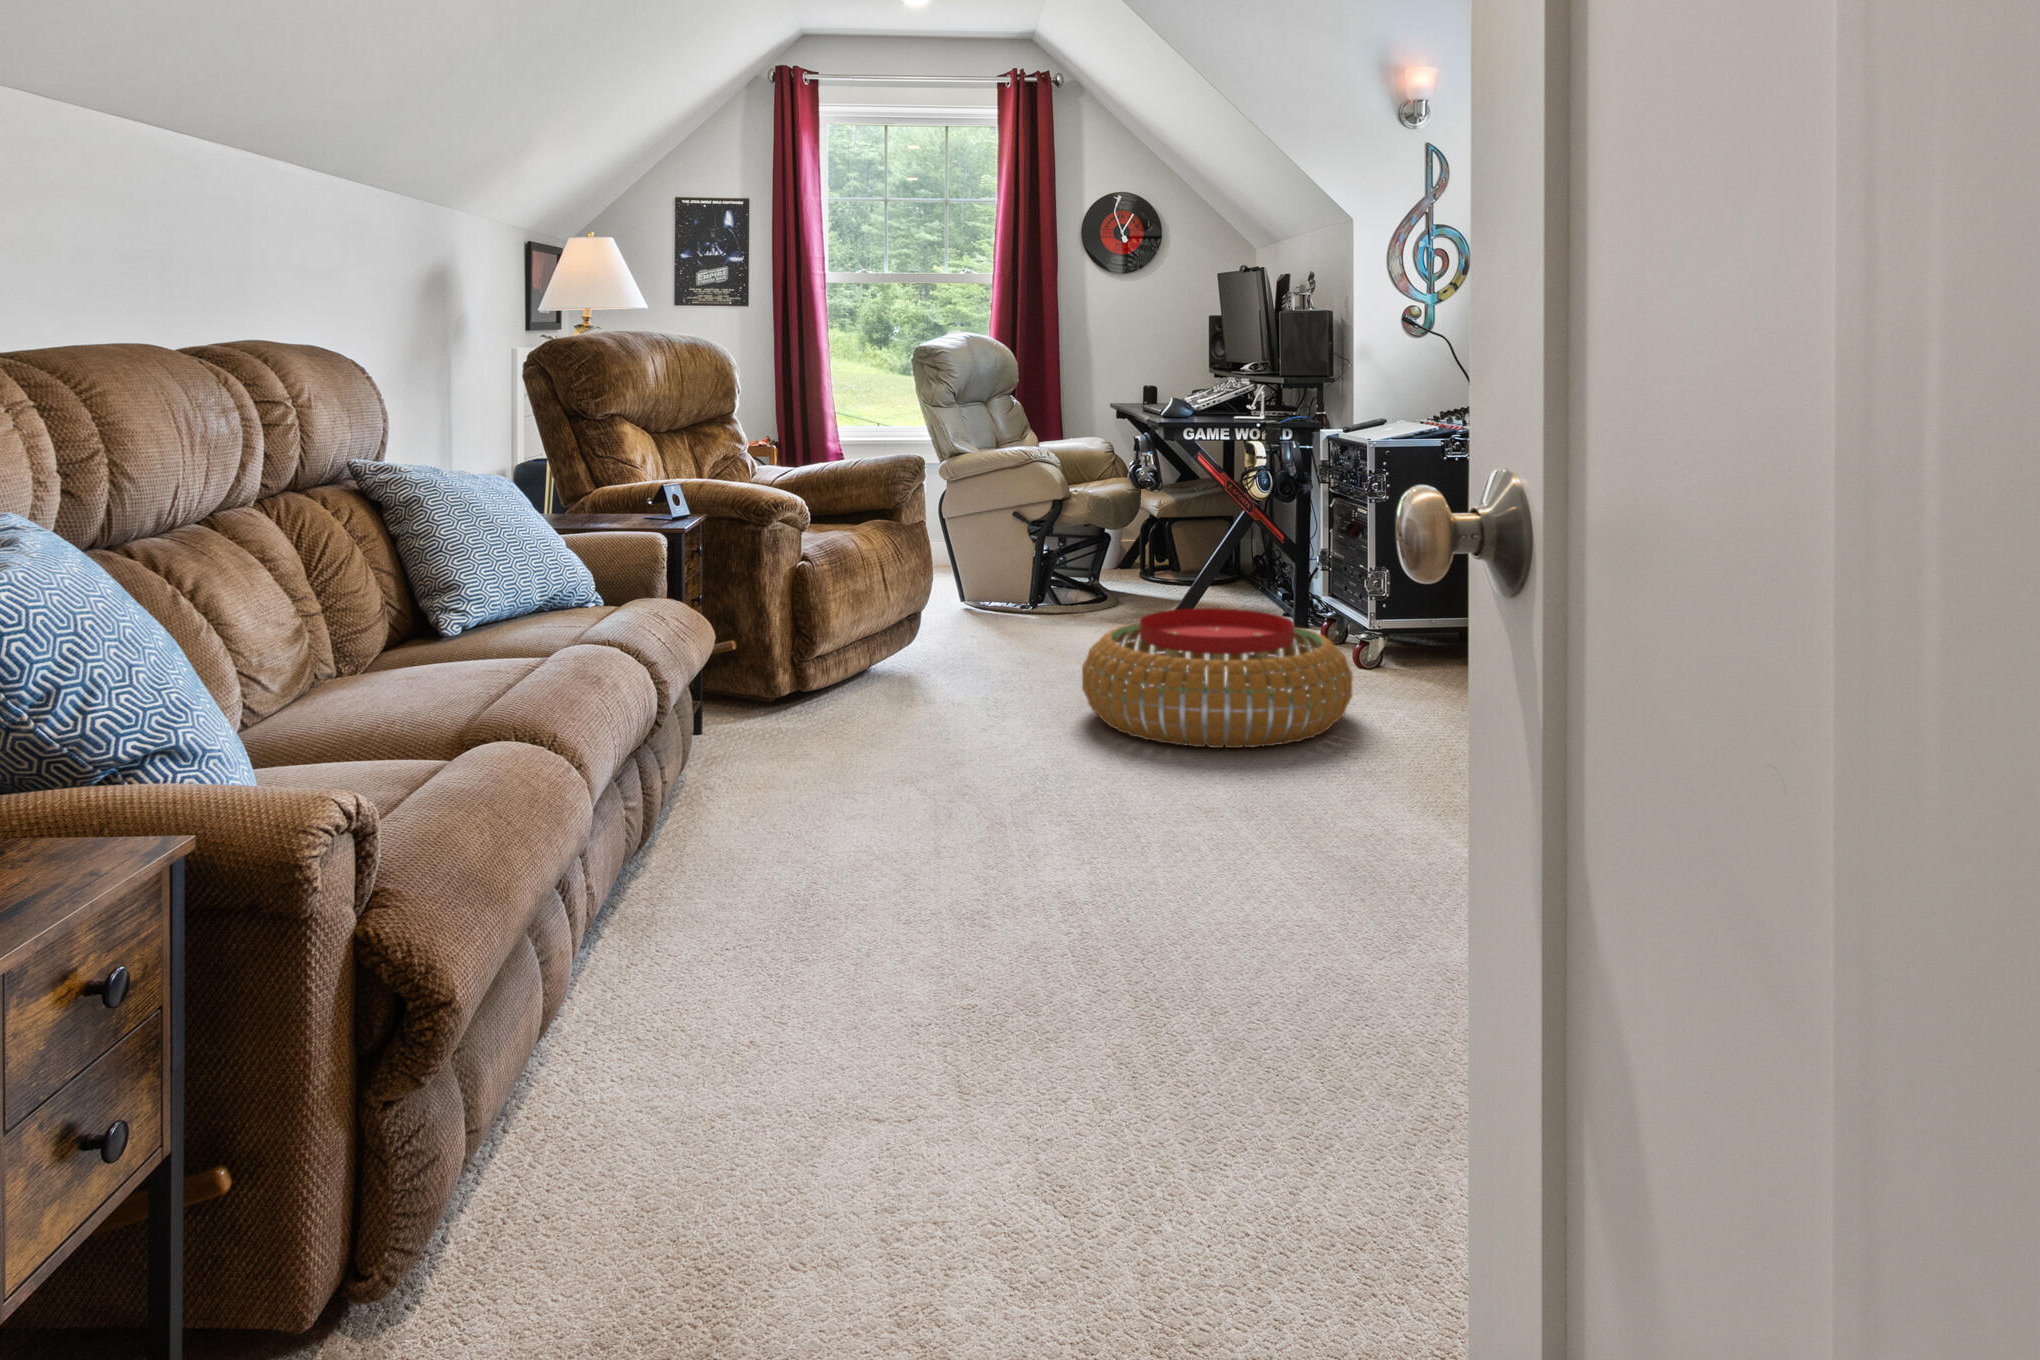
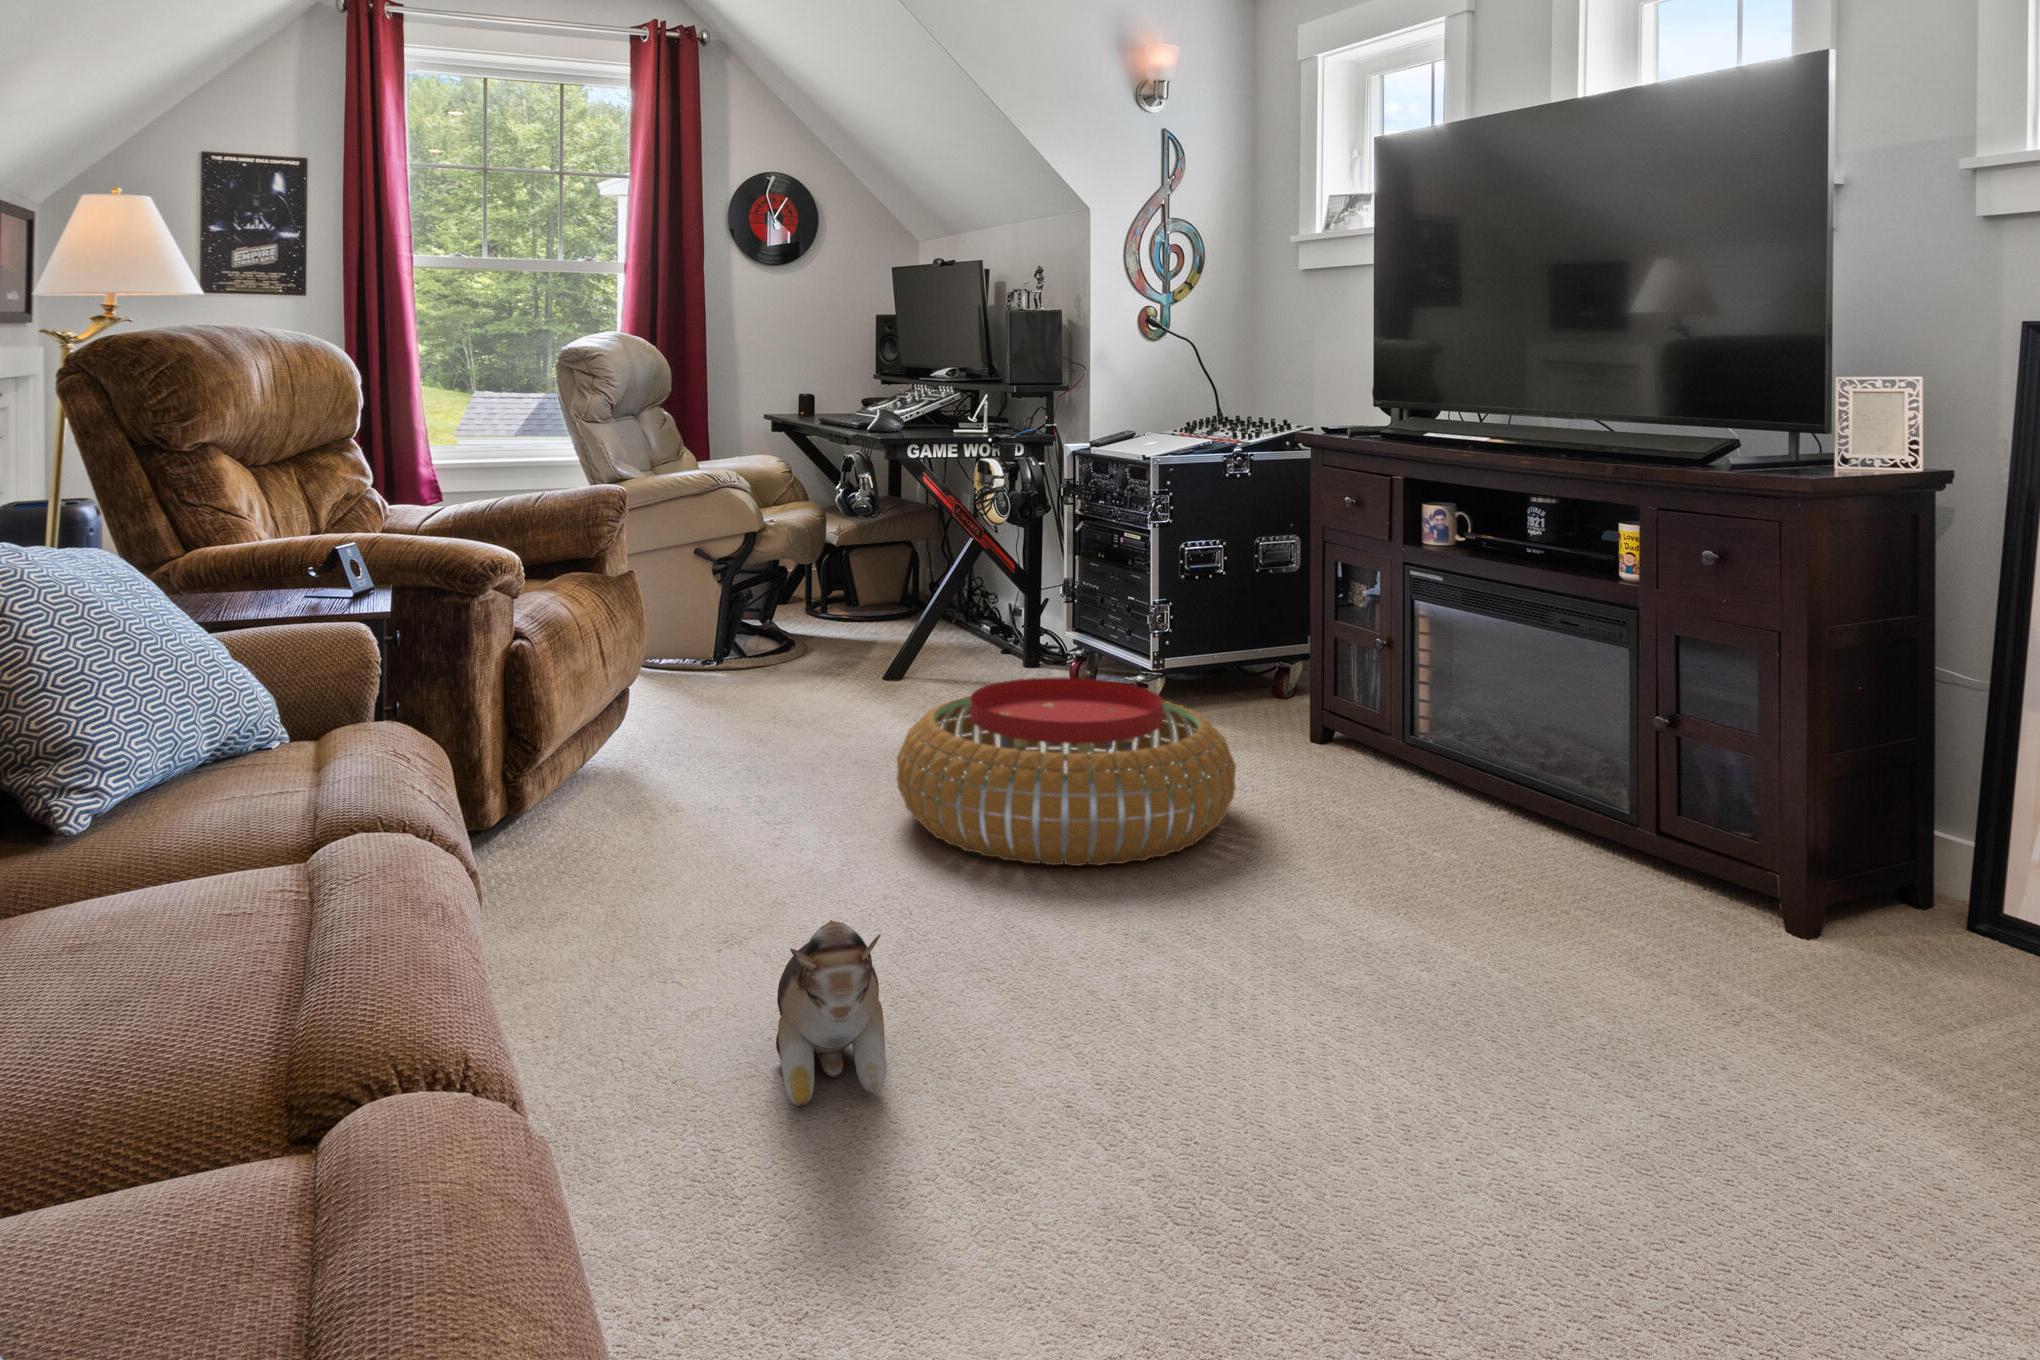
plush toy: none [872,731,966,855] -> present [776,920,886,1106]

